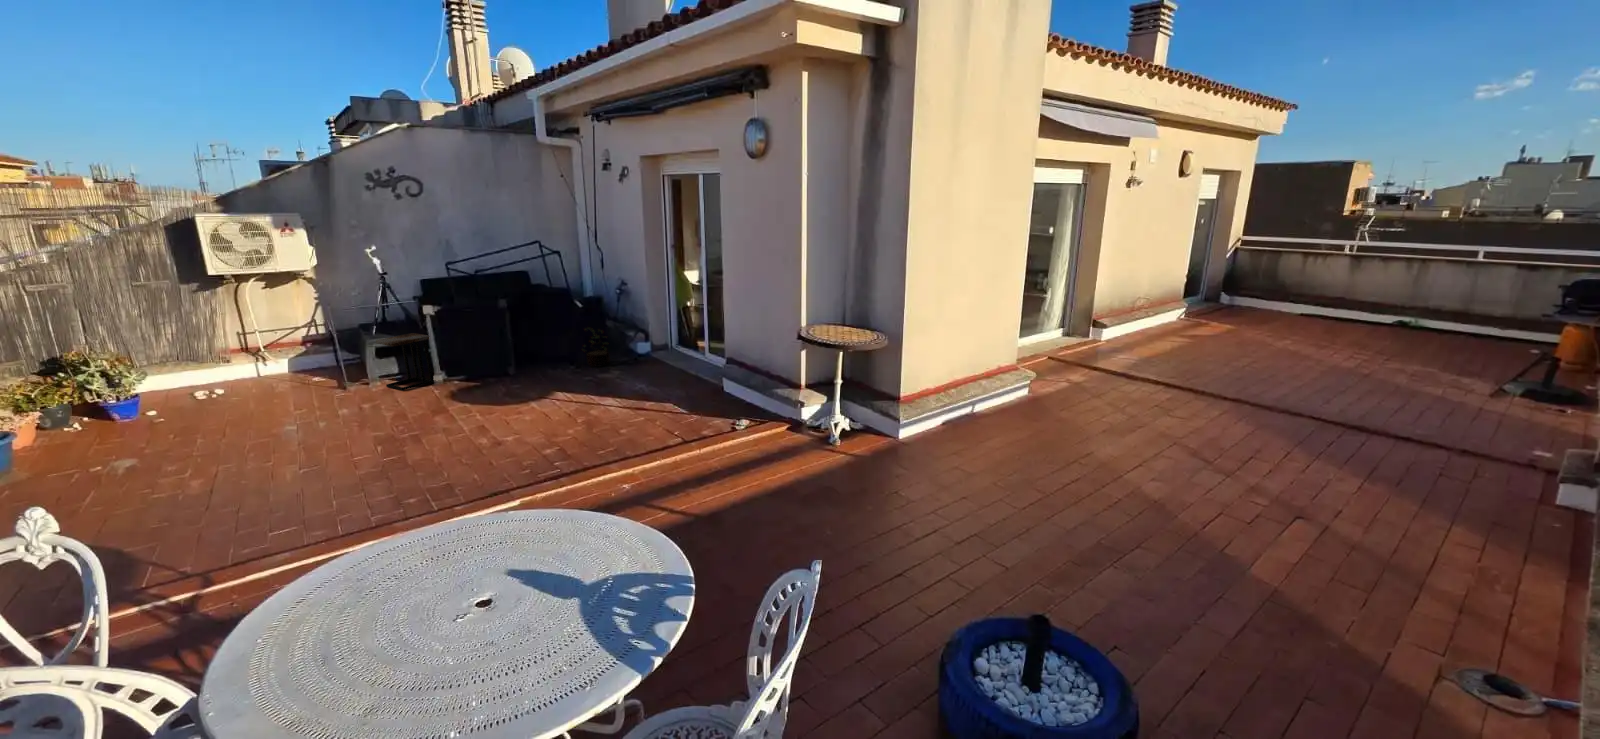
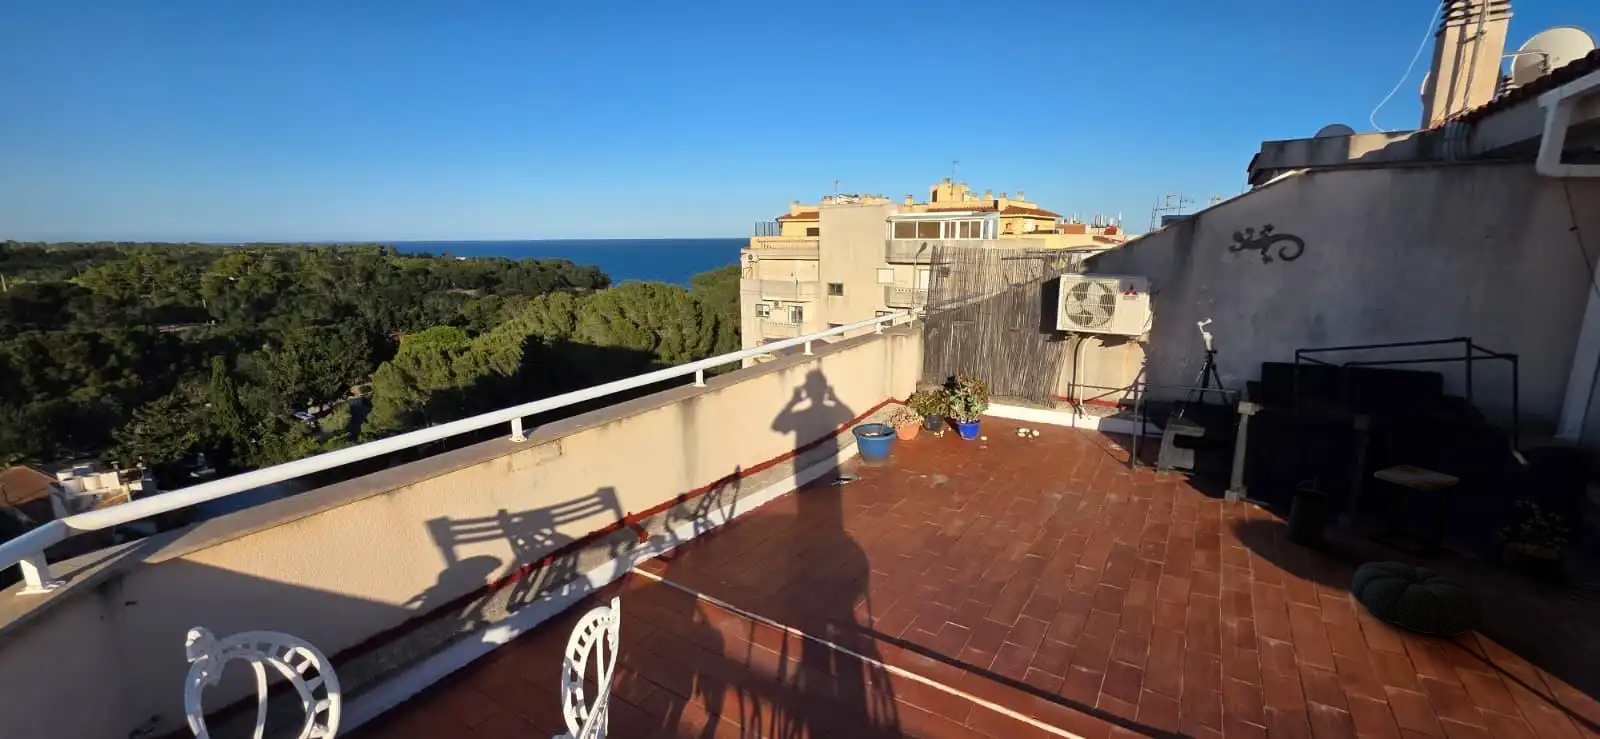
side table: present [376,333,434,391] -> present [1366,465,1459,555]
watering can: none [480,345,506,391] -> present [1285,477,1327,546]
pouf: none [530,372,590,407] -> present [1352,562,1483,636]

